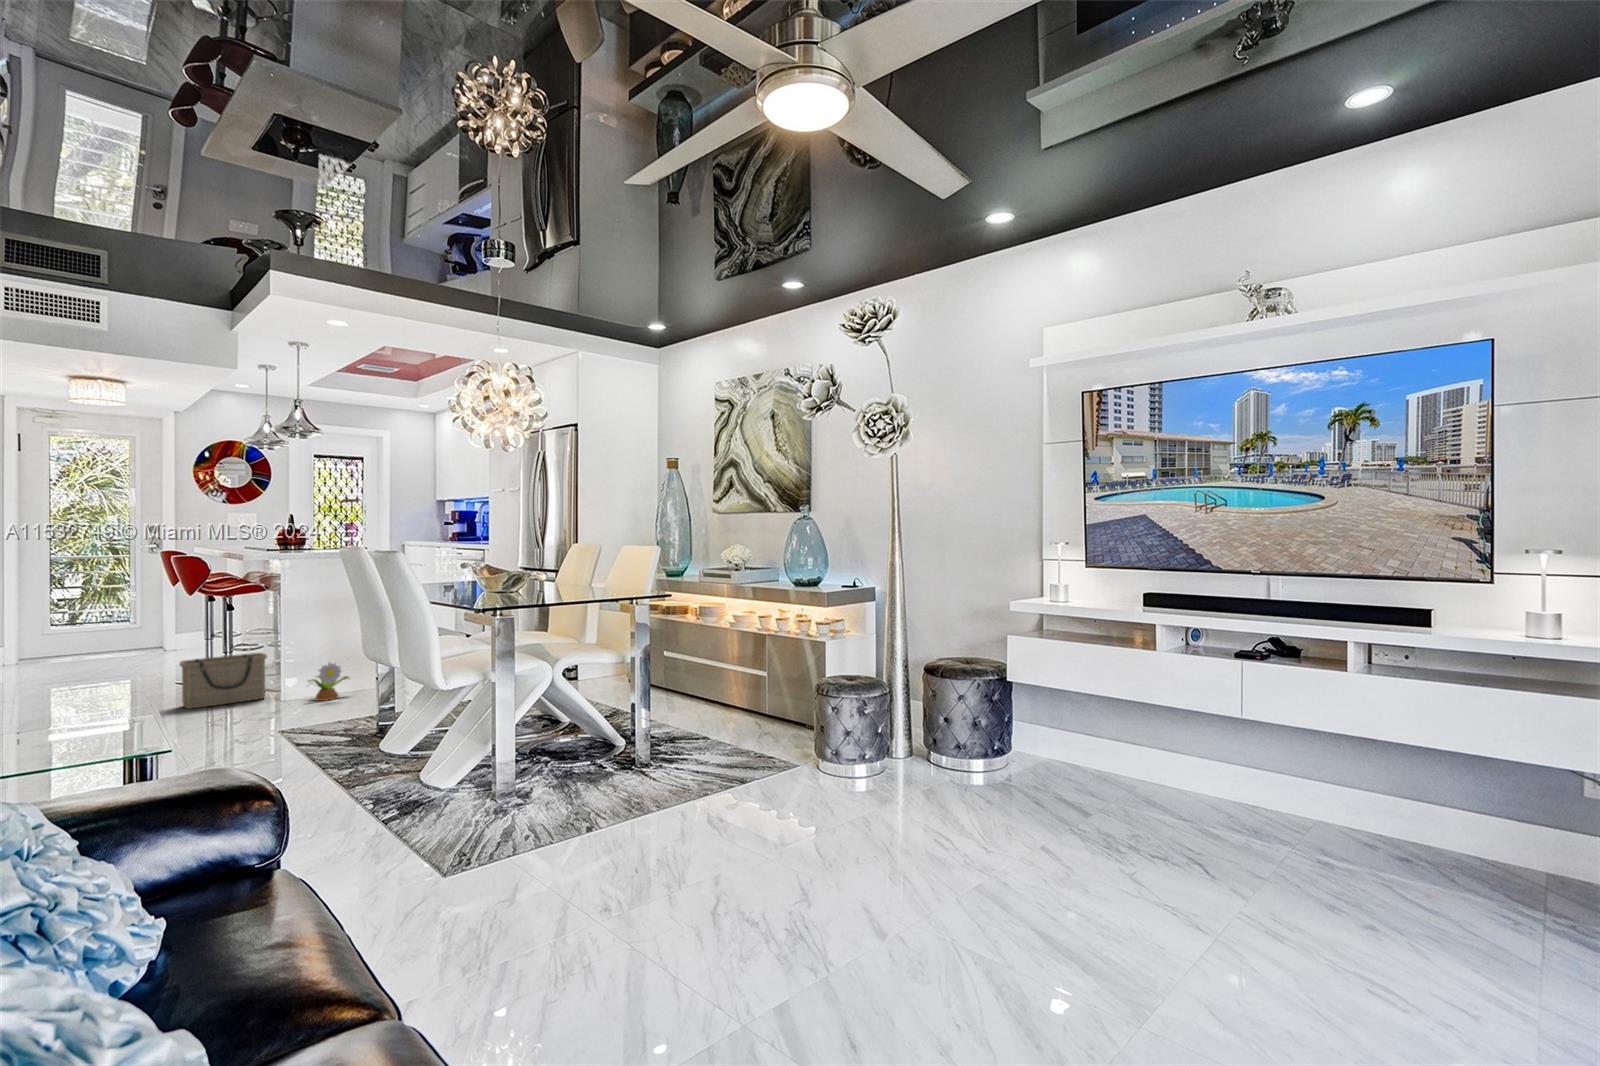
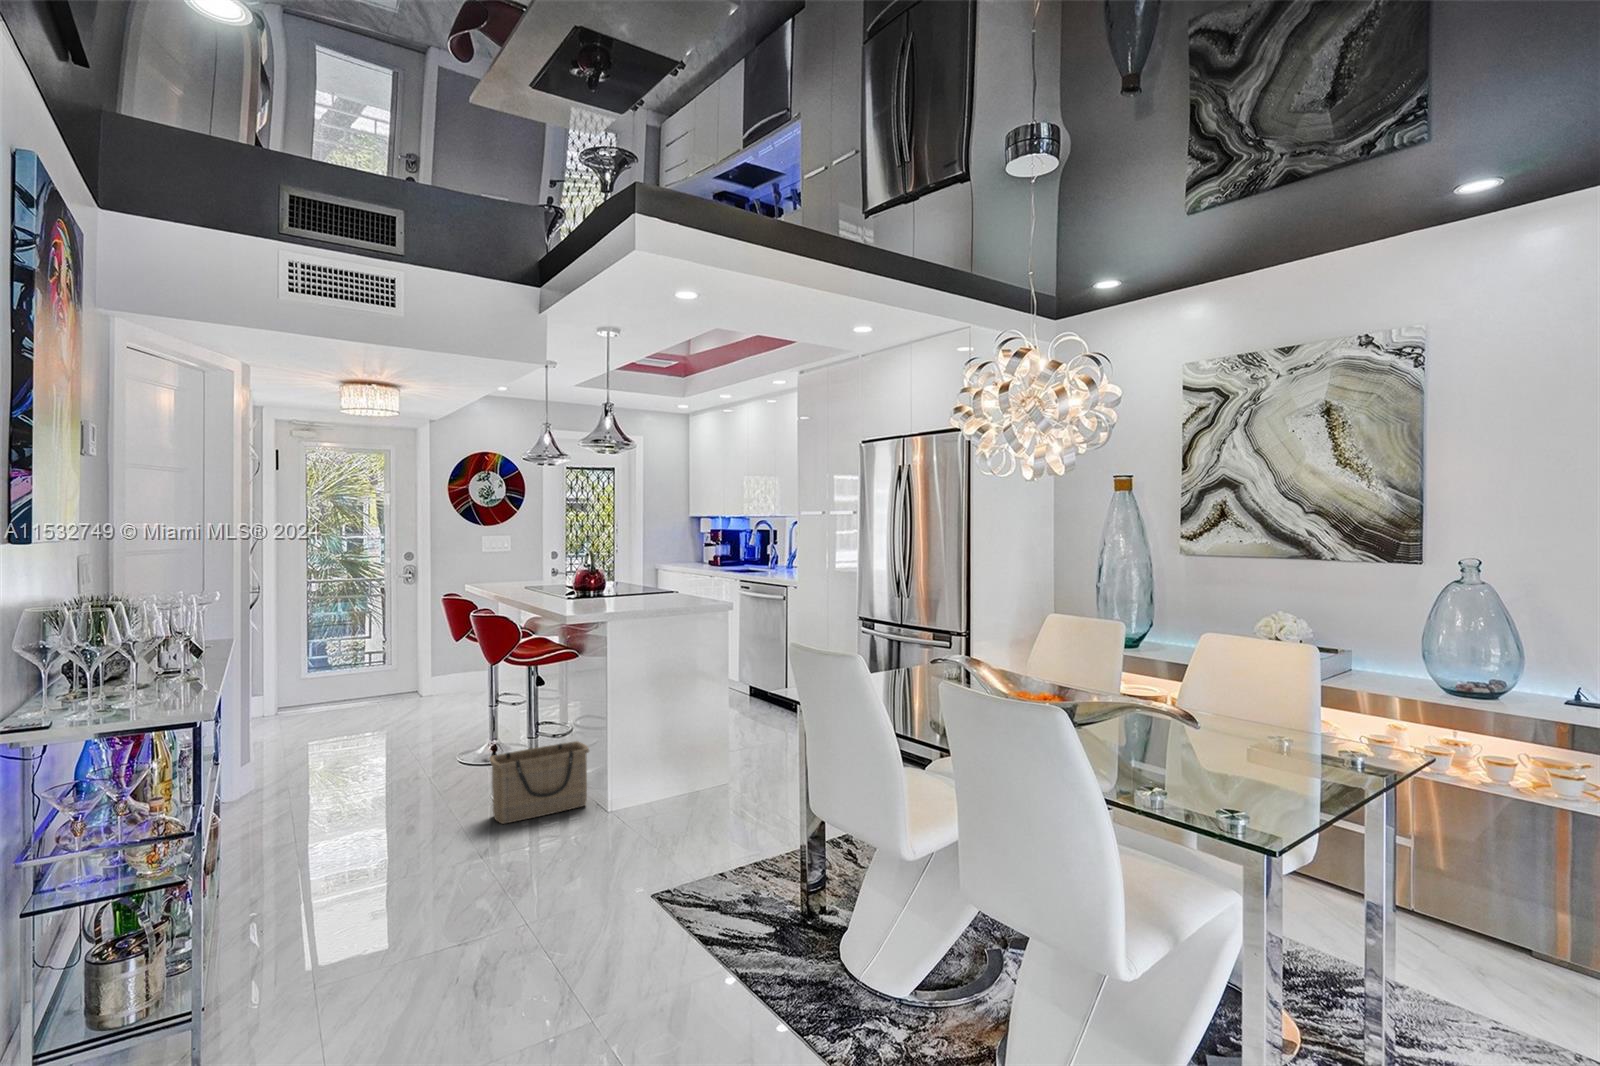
decorative plant: present [308,663,350,701] -> none [639,763,693,816]

